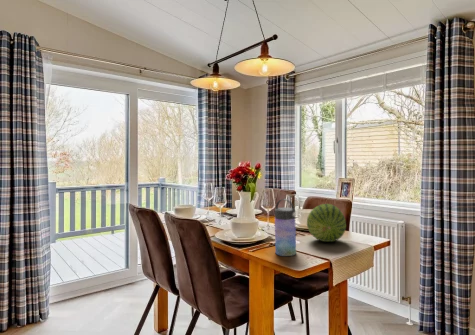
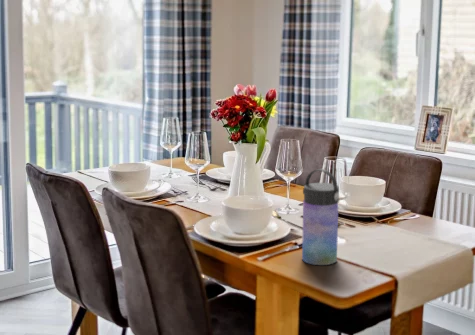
fruit: present [307,204,346,242] -> none [357,174,425,239]

